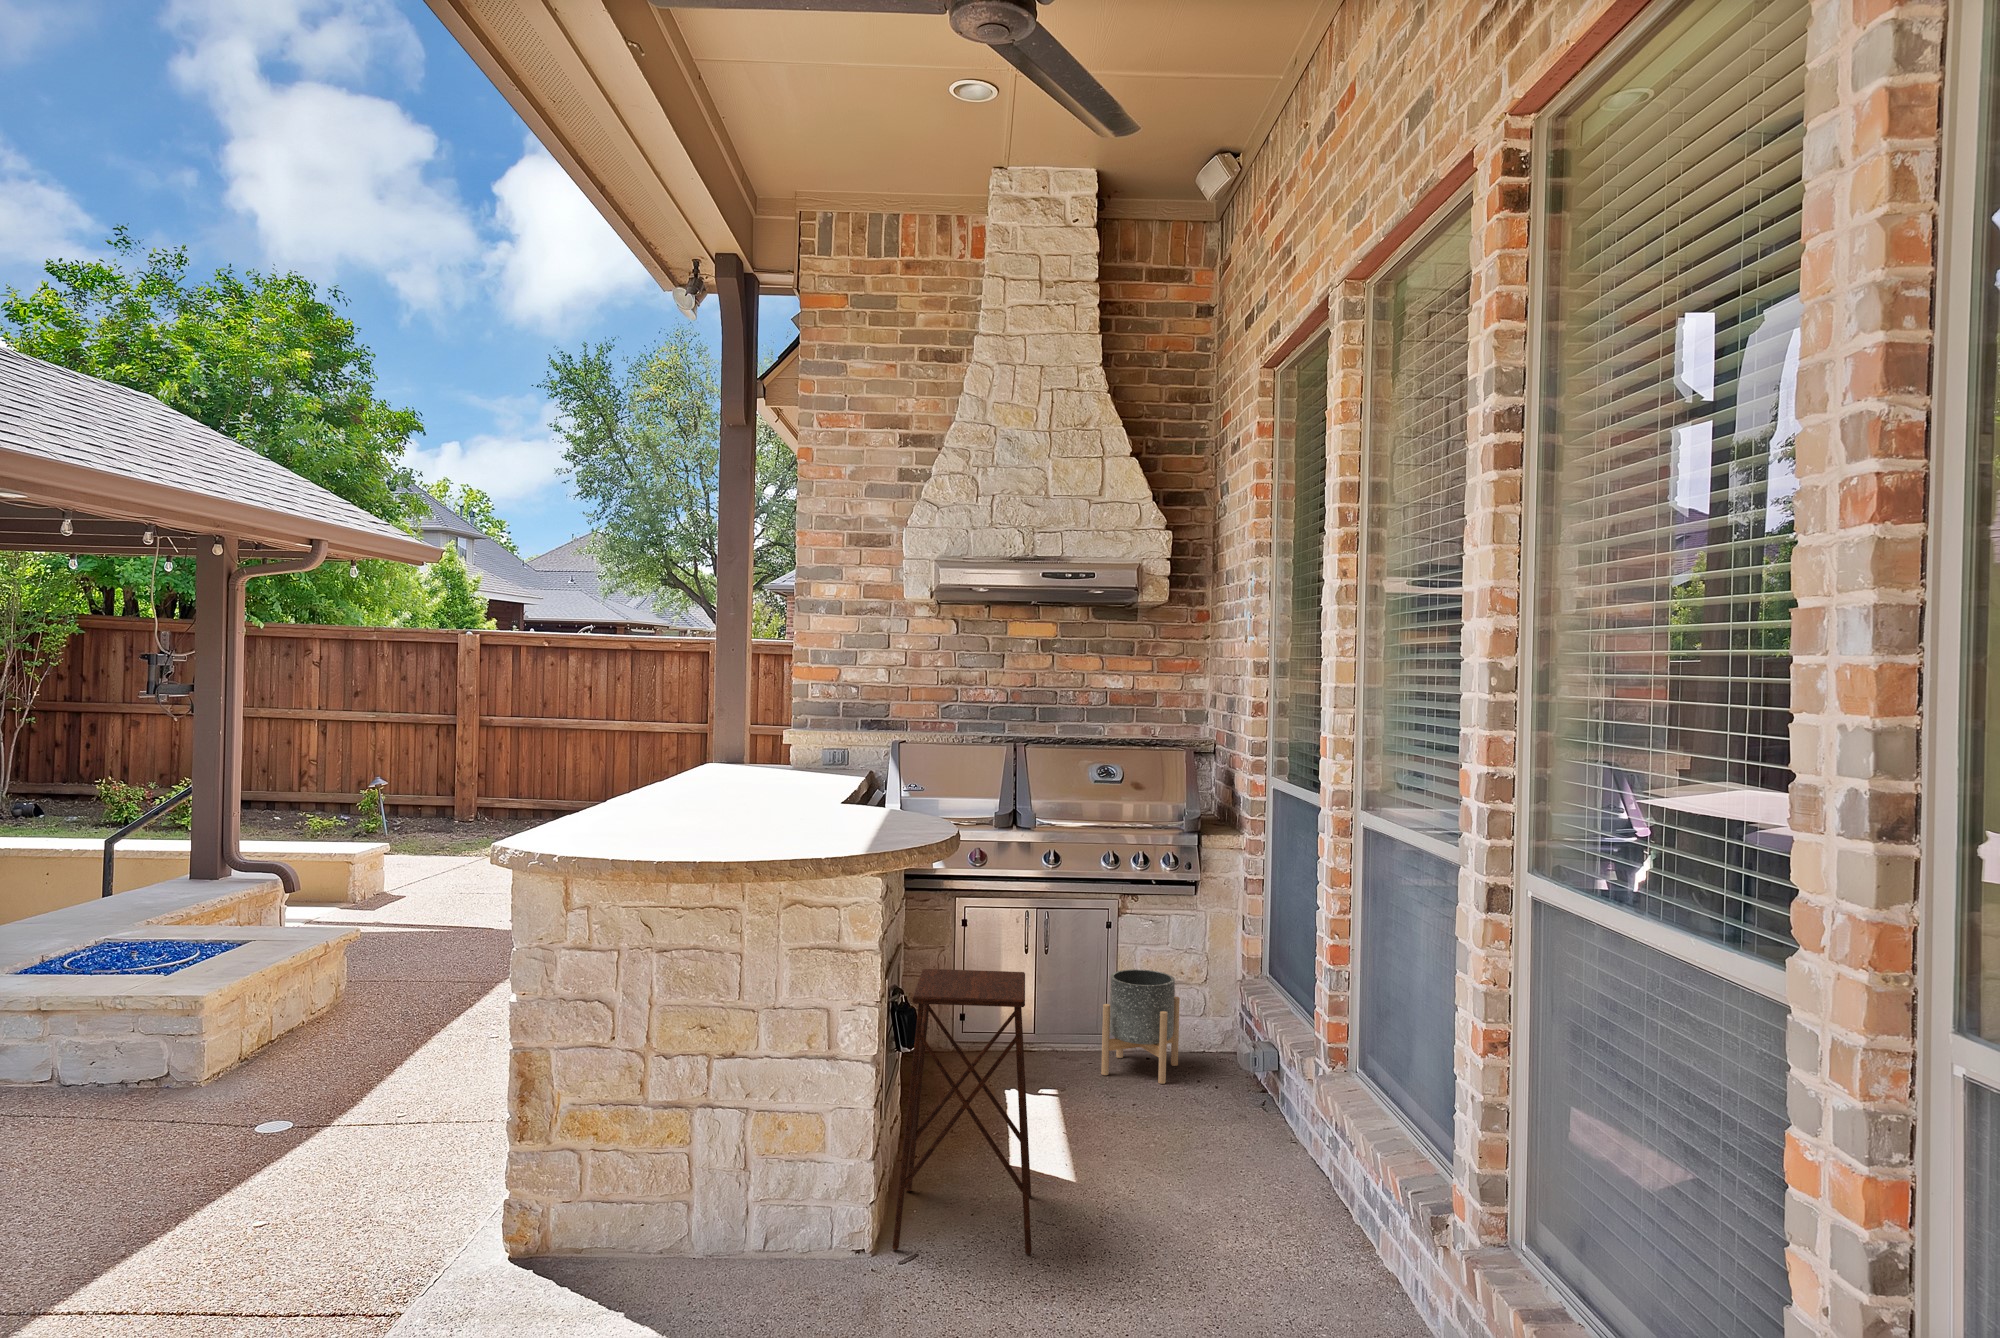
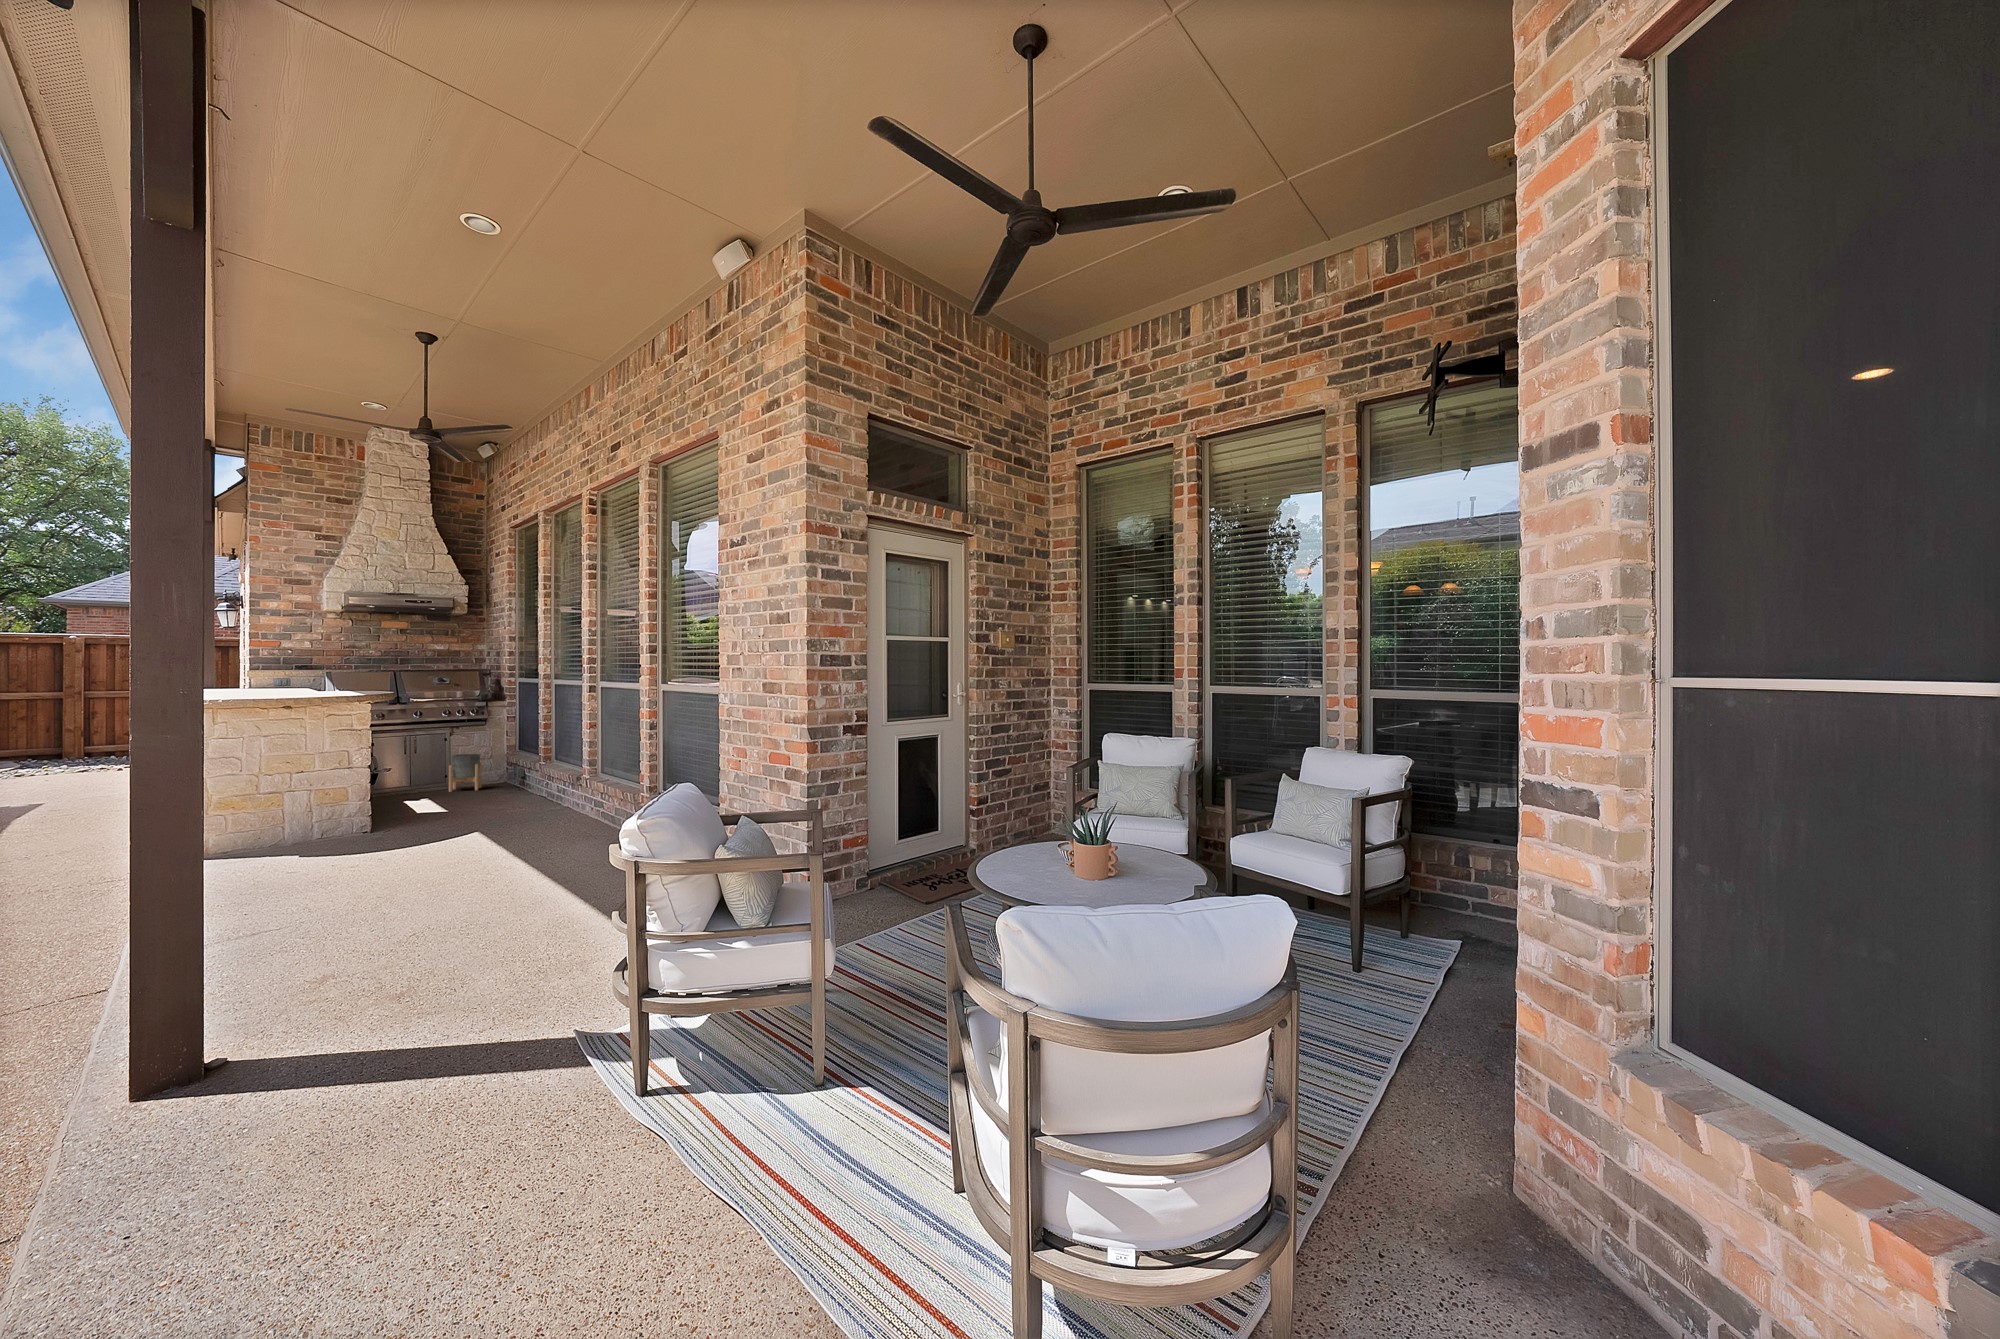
side table: present [892,969,1032,1255] -> none [385,731,446,815]

